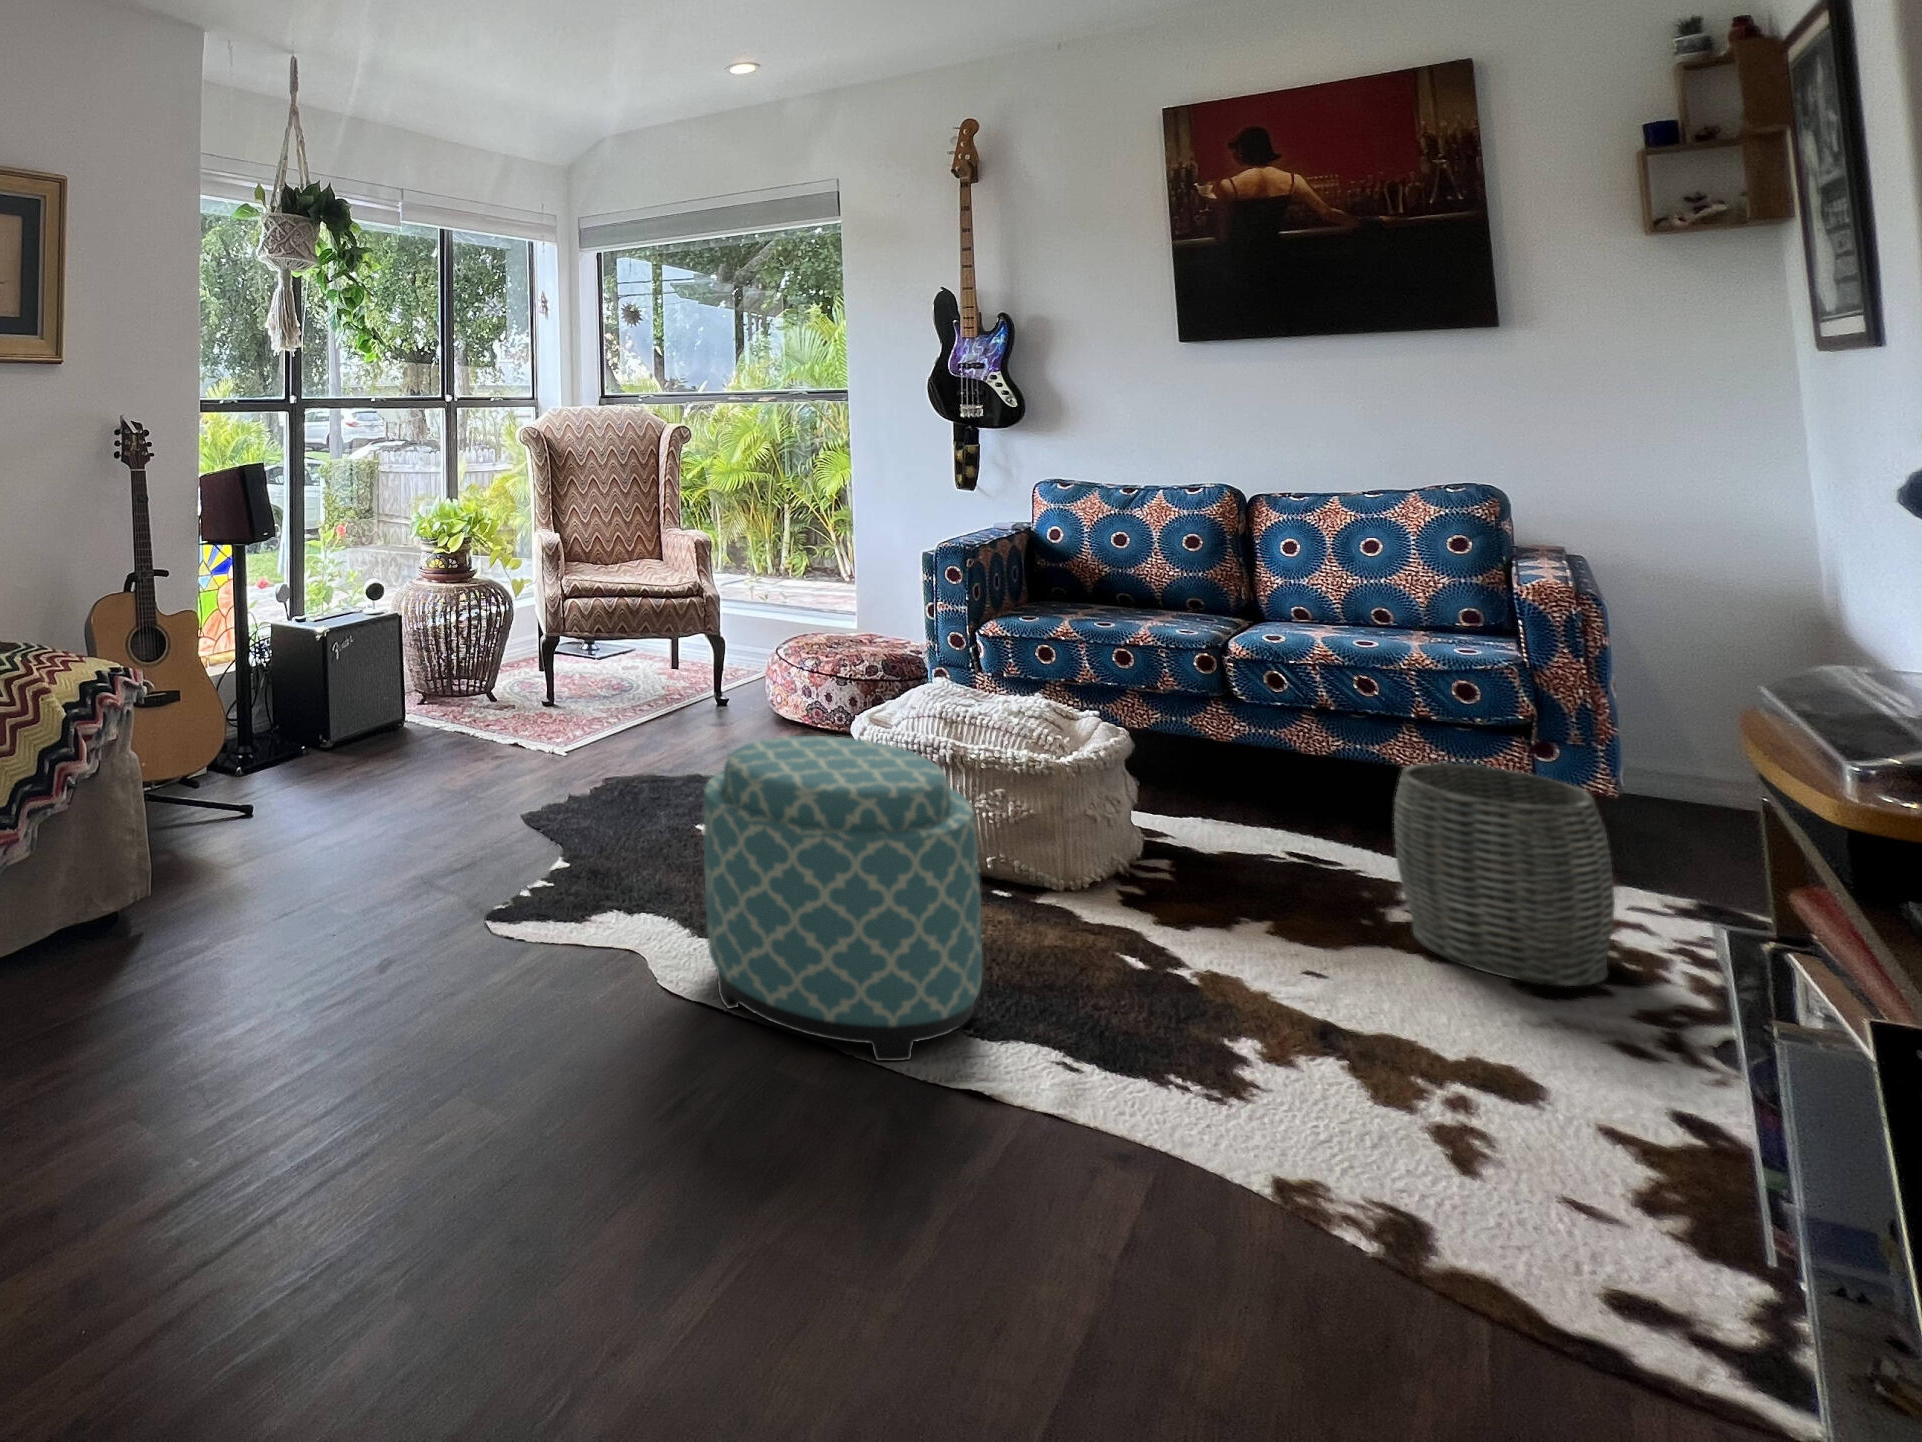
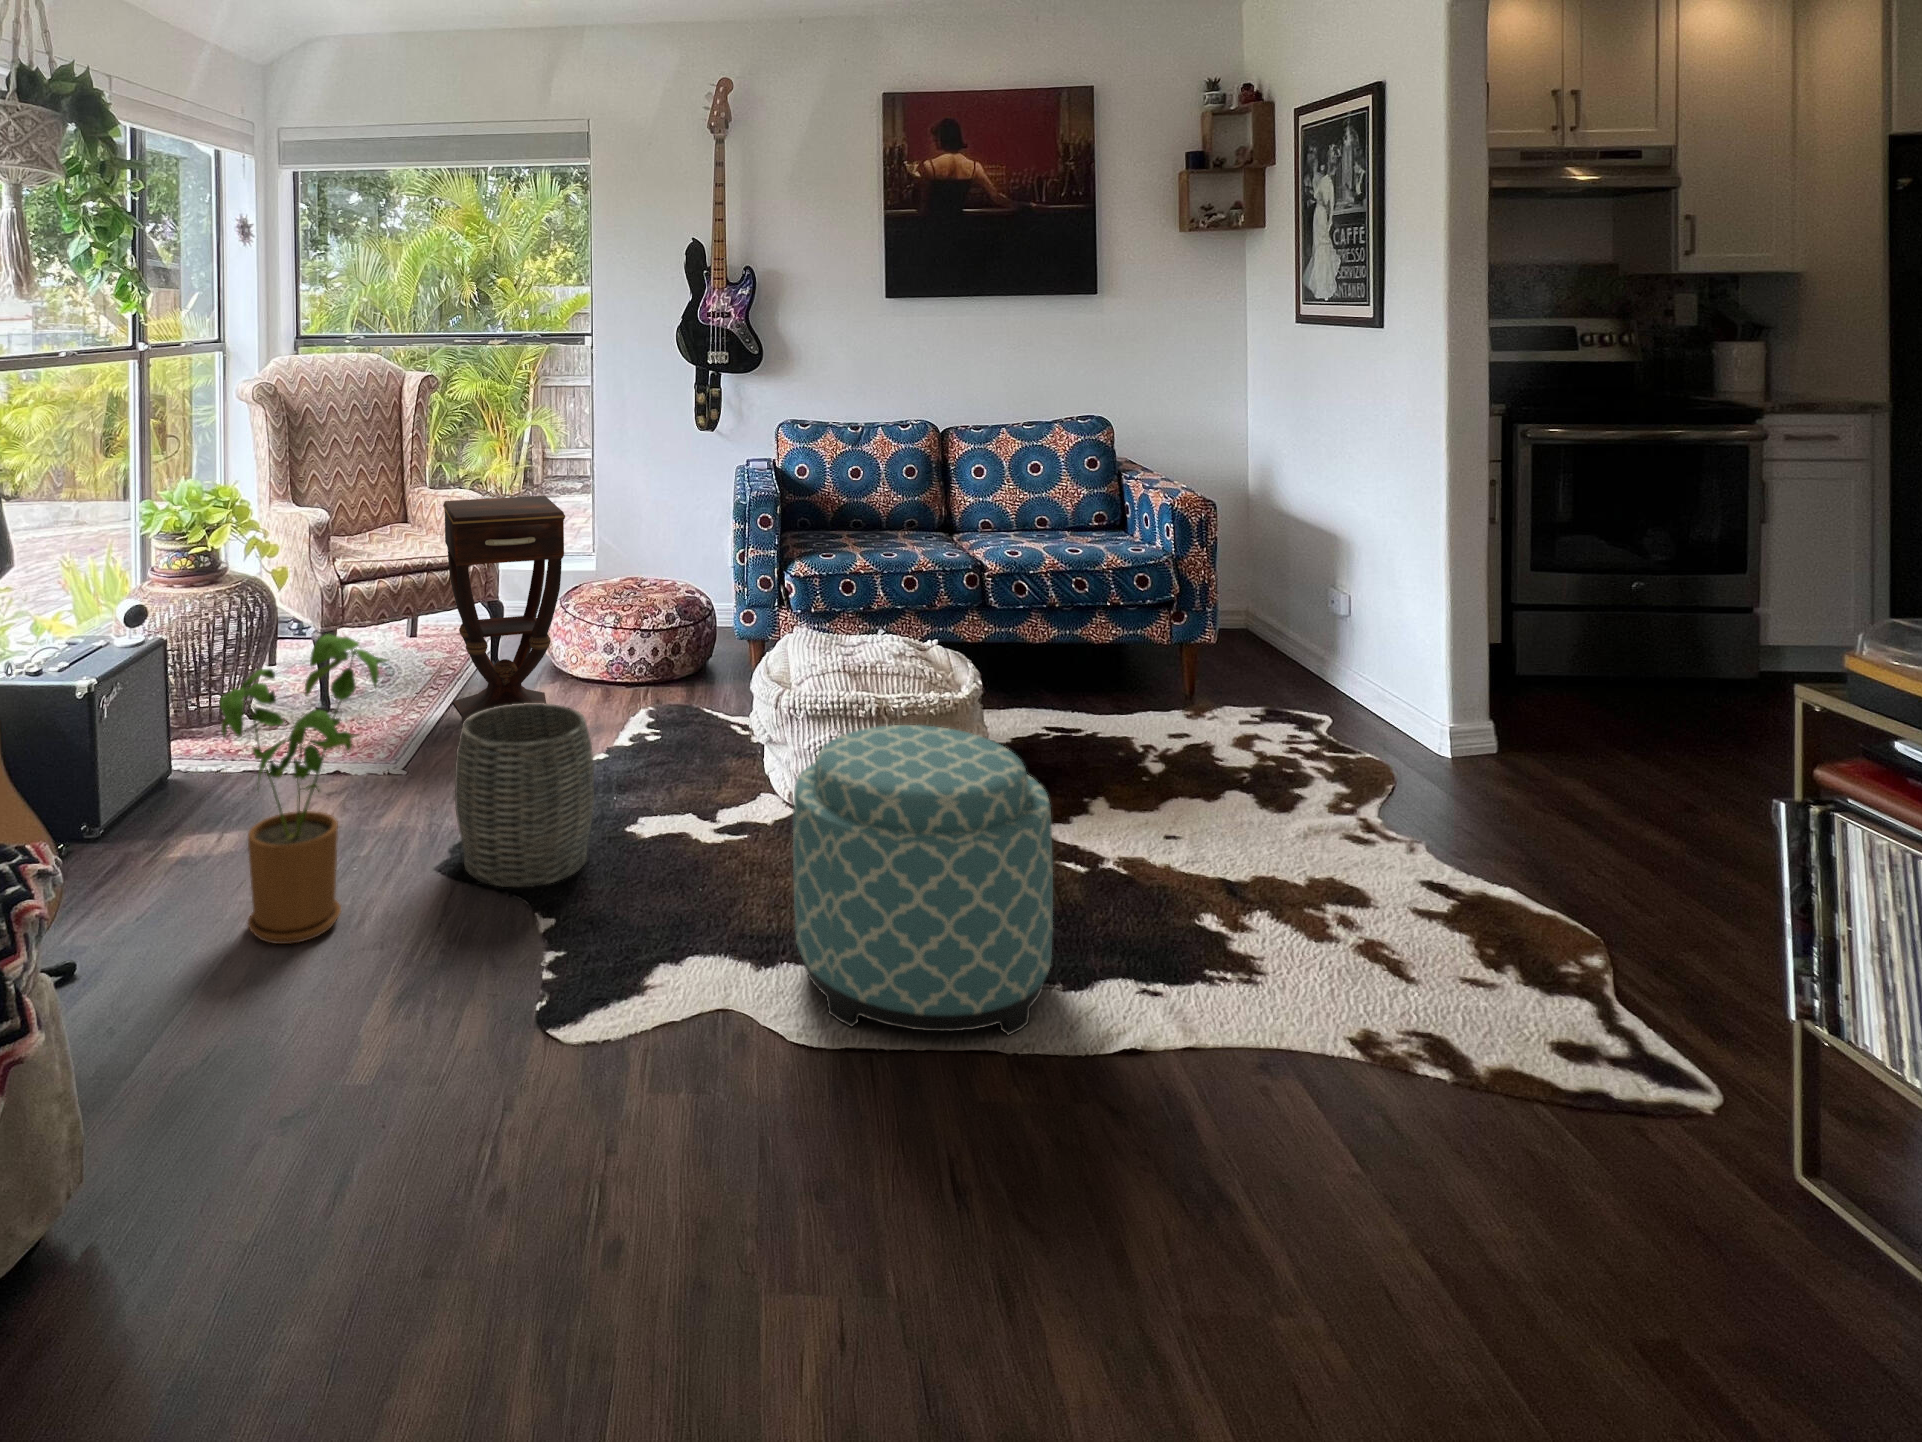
side table: none [622,530,738,748] -> present [443,496,565,723]
house plant: none [331,597,463,842] -> present [220,634,387,944]
woven basket: present [1394,763,1615,986] -> present [455,703,594,887]

